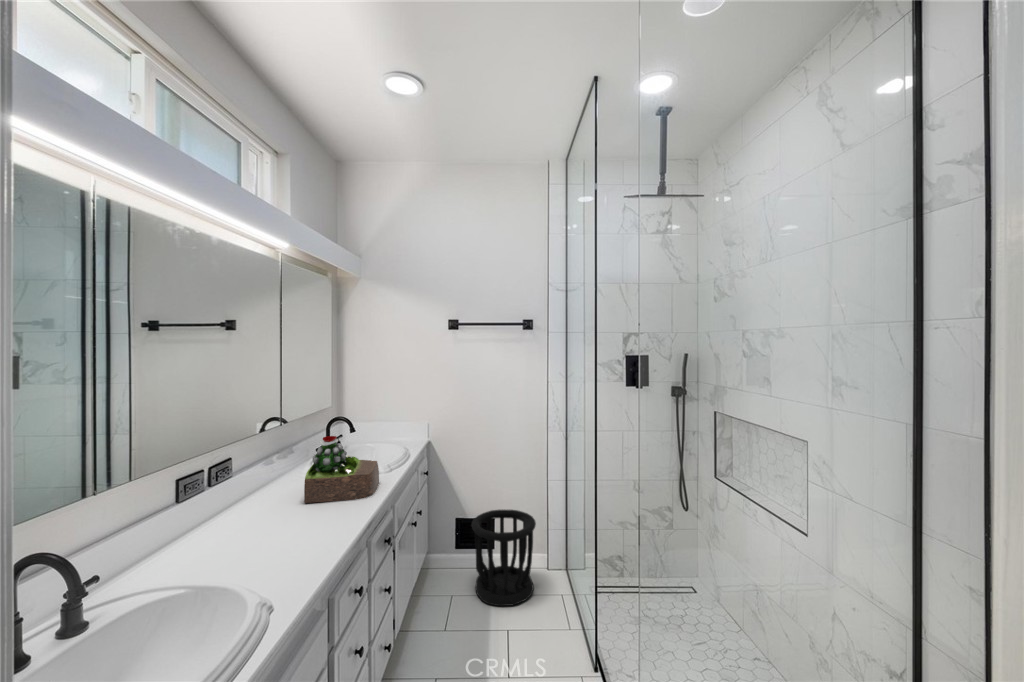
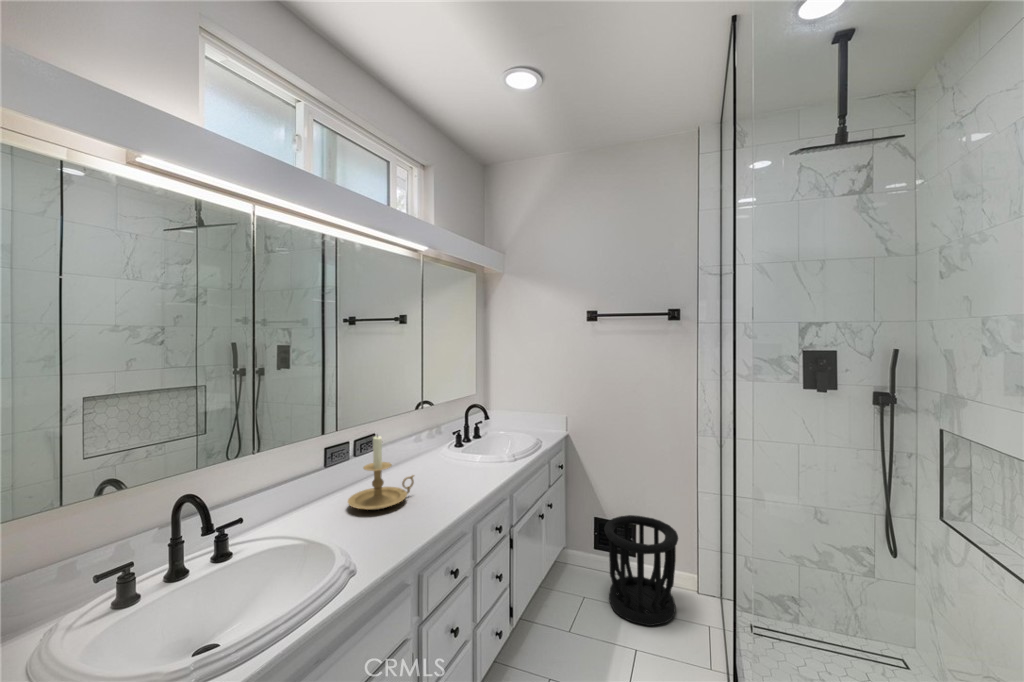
succulent plant: present [304,436,379,503] -> none [425,422,498,486]
candle holder: none [223,454,300,539] -> present [348,435,414,510]

